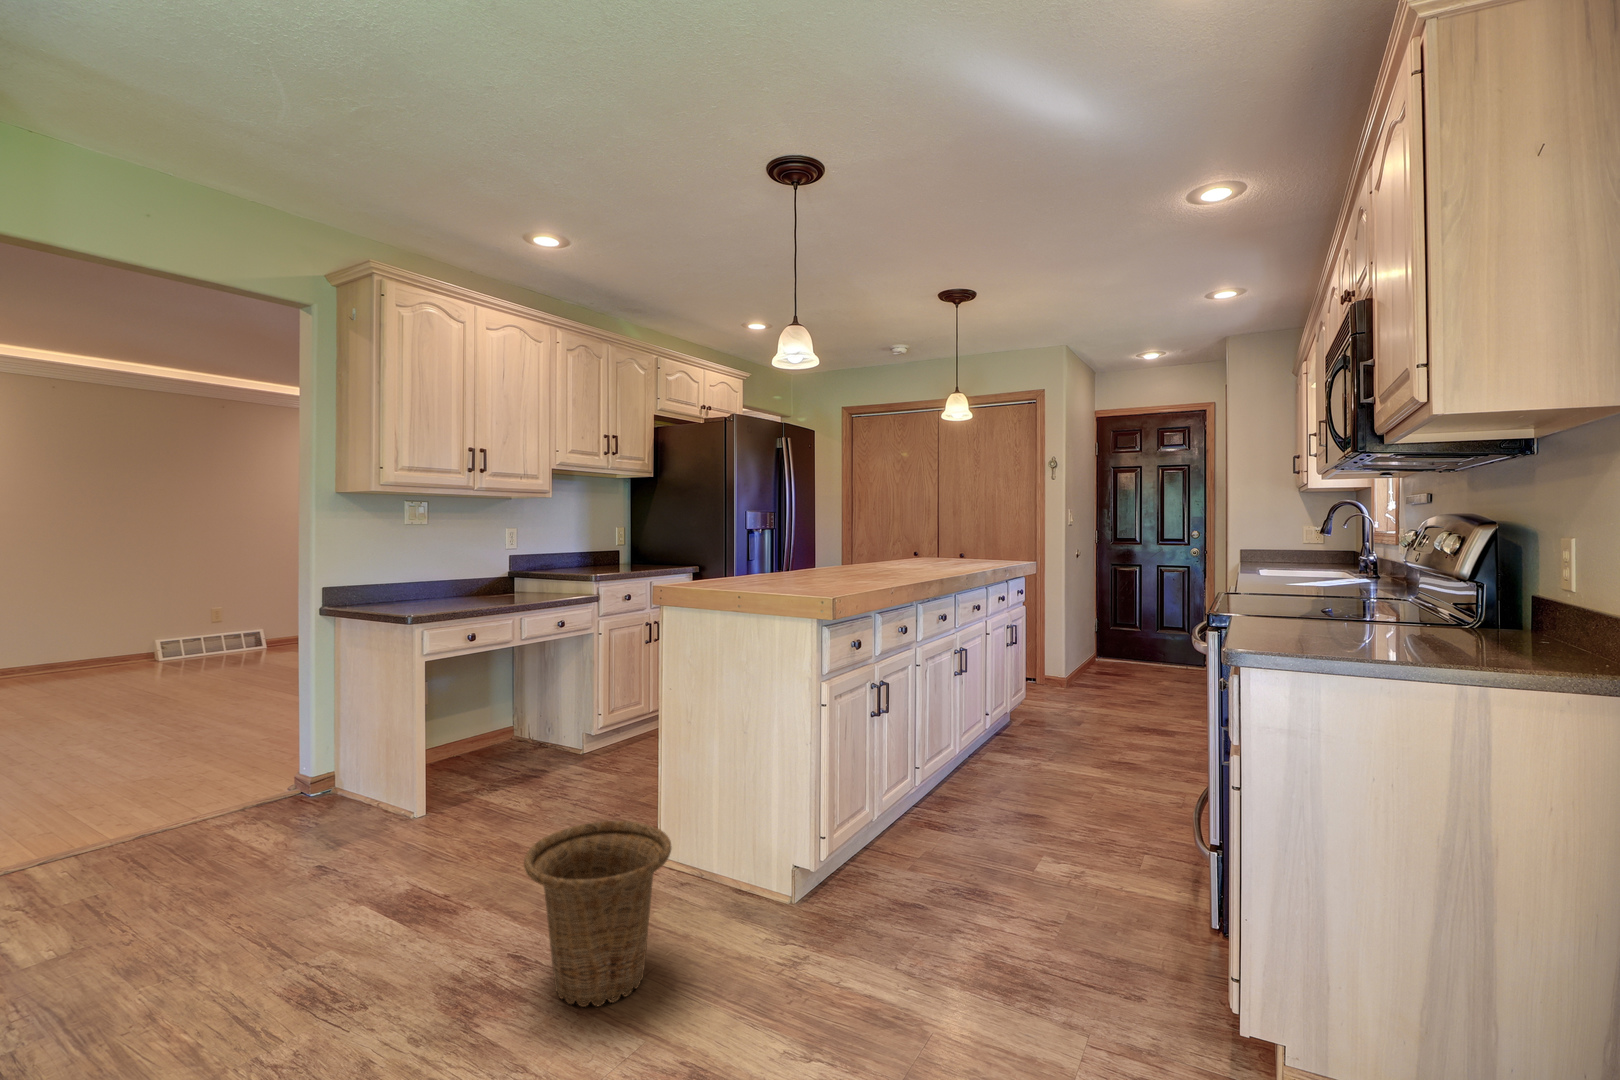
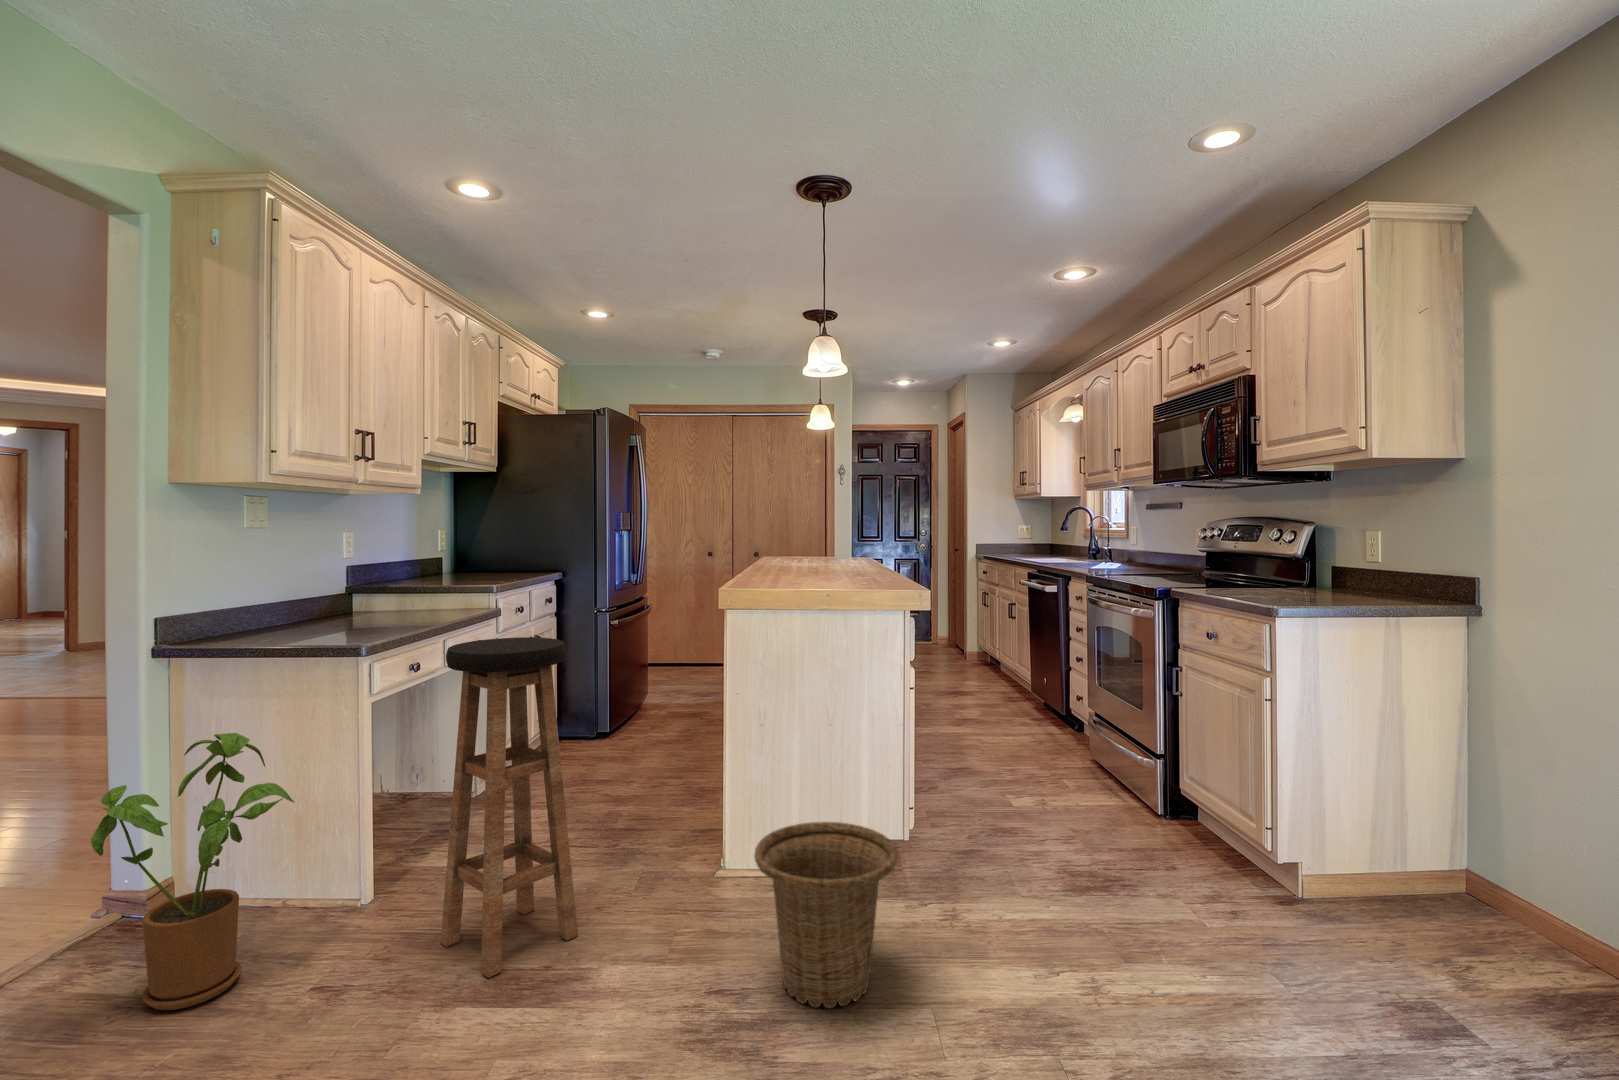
bar stool: none [399,619,501,893] -> present [441,637,578,978]
house plant: none [210,673,328,859] -> present [91,733,294,1010]

